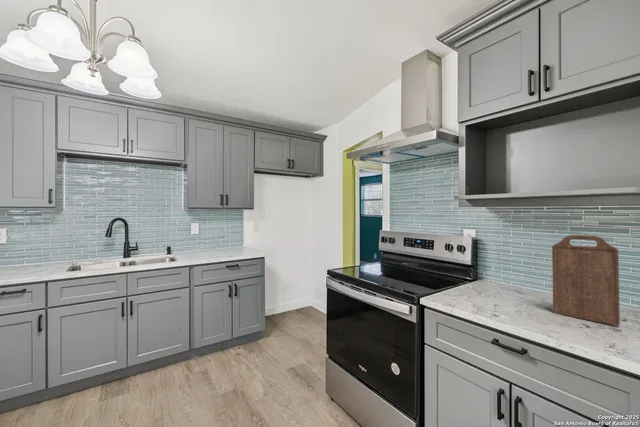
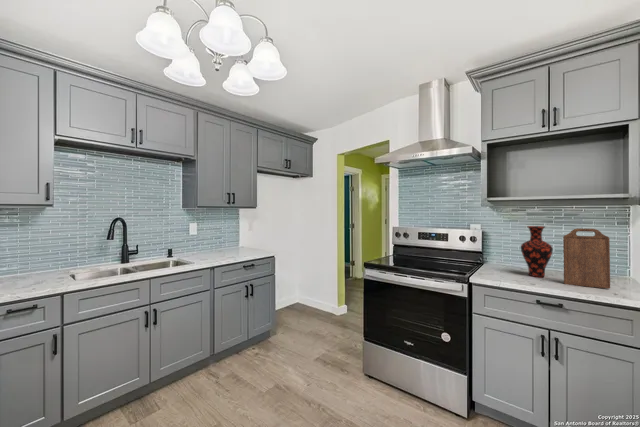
vase: none [510,231,553,301] -> present [521,226,553,277]

